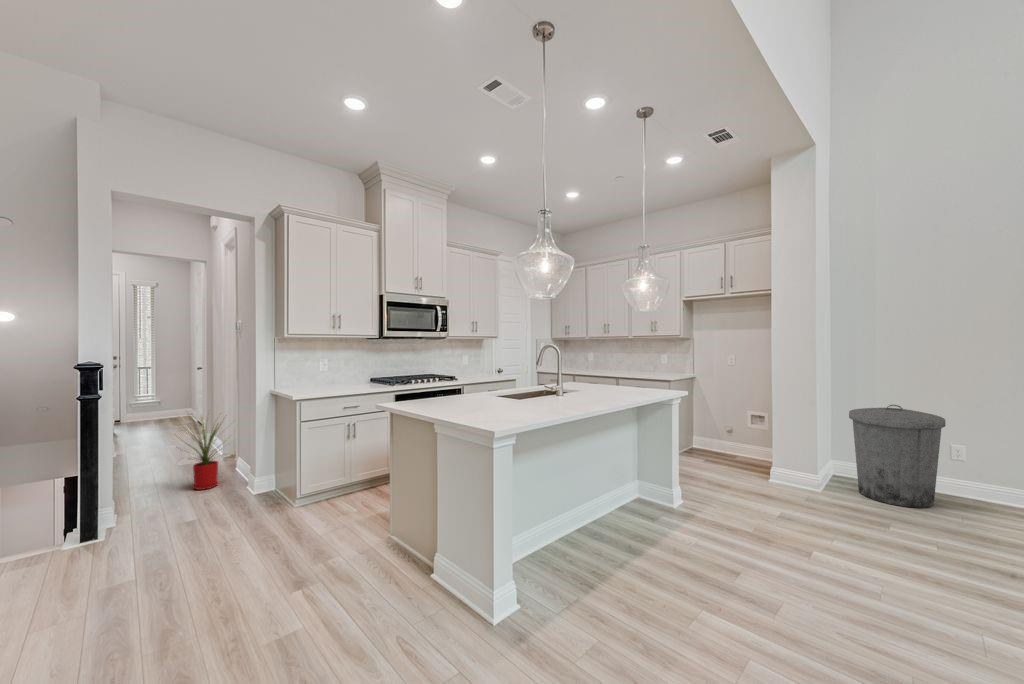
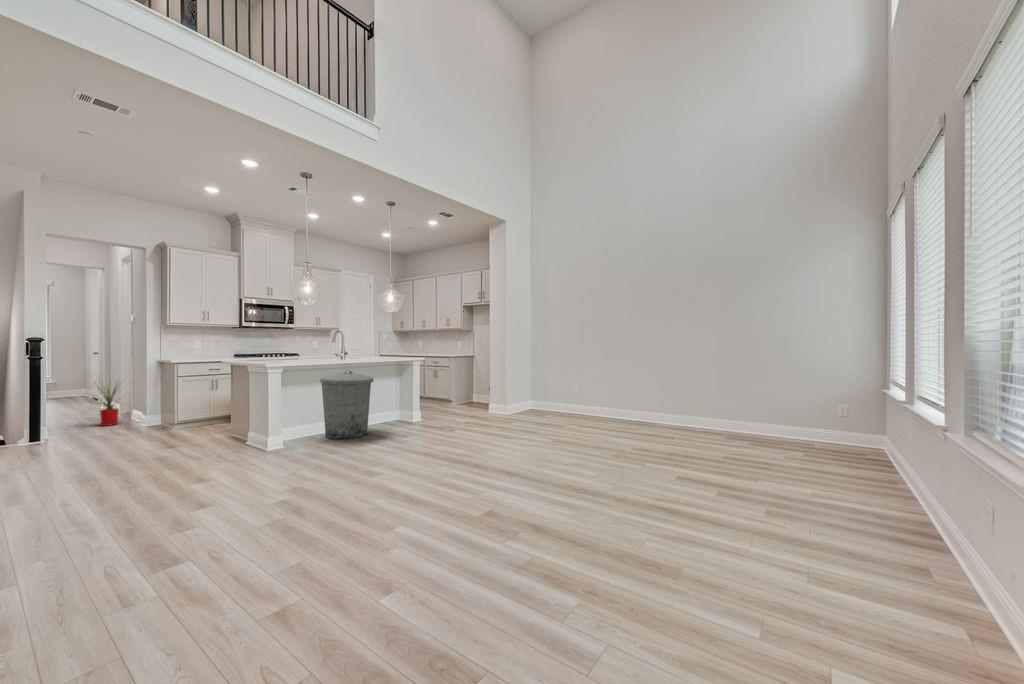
trash can: present [849,405,946,508] -> present [320,370,373,439]

